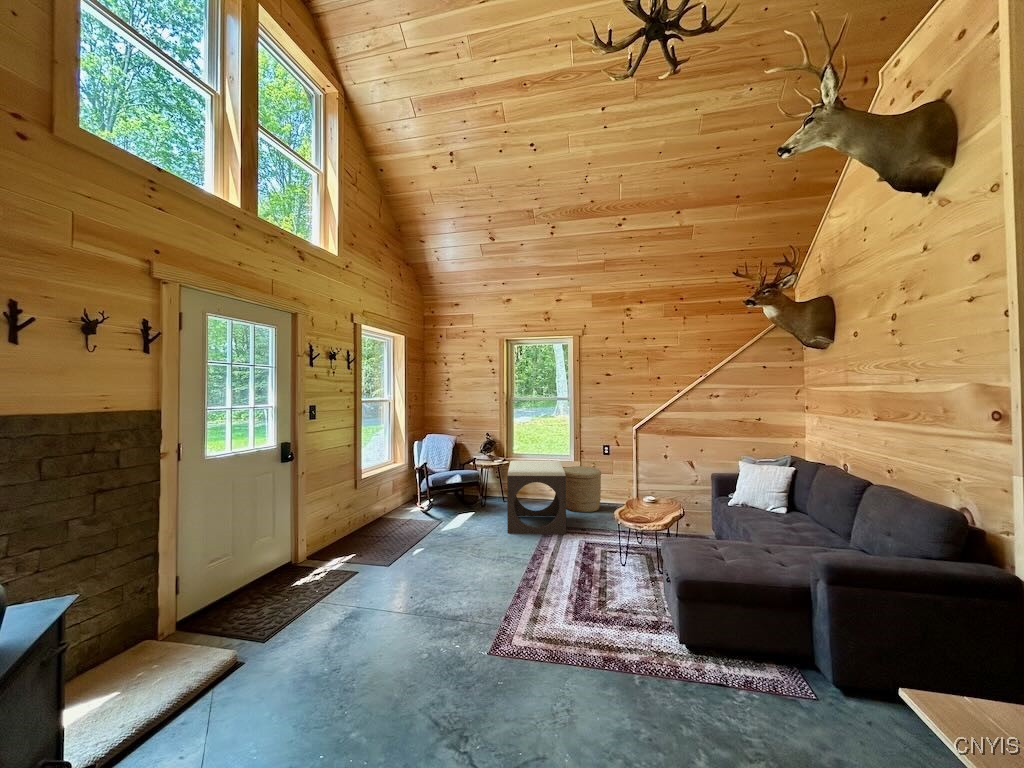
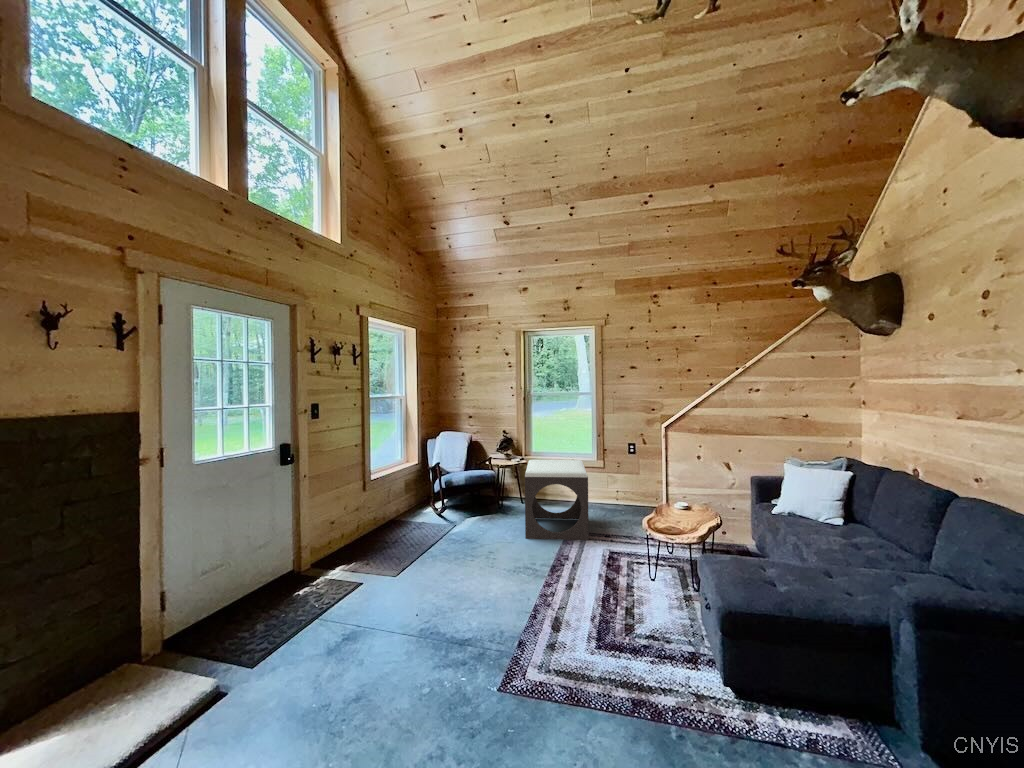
woven basket: present [564,466,601,512] -> none [583,465,626,515]

